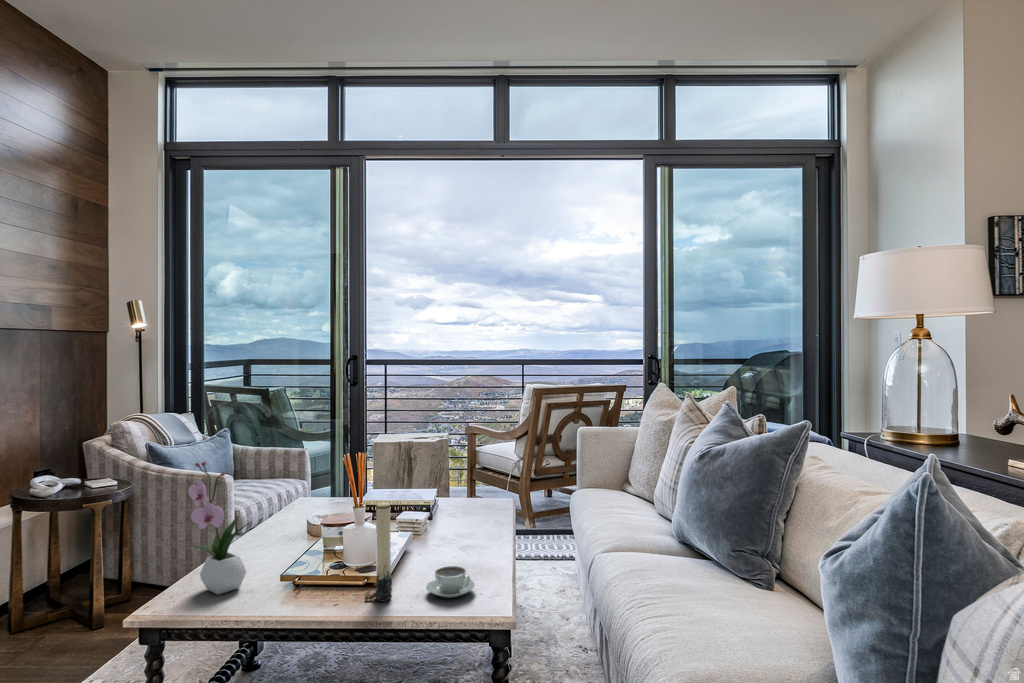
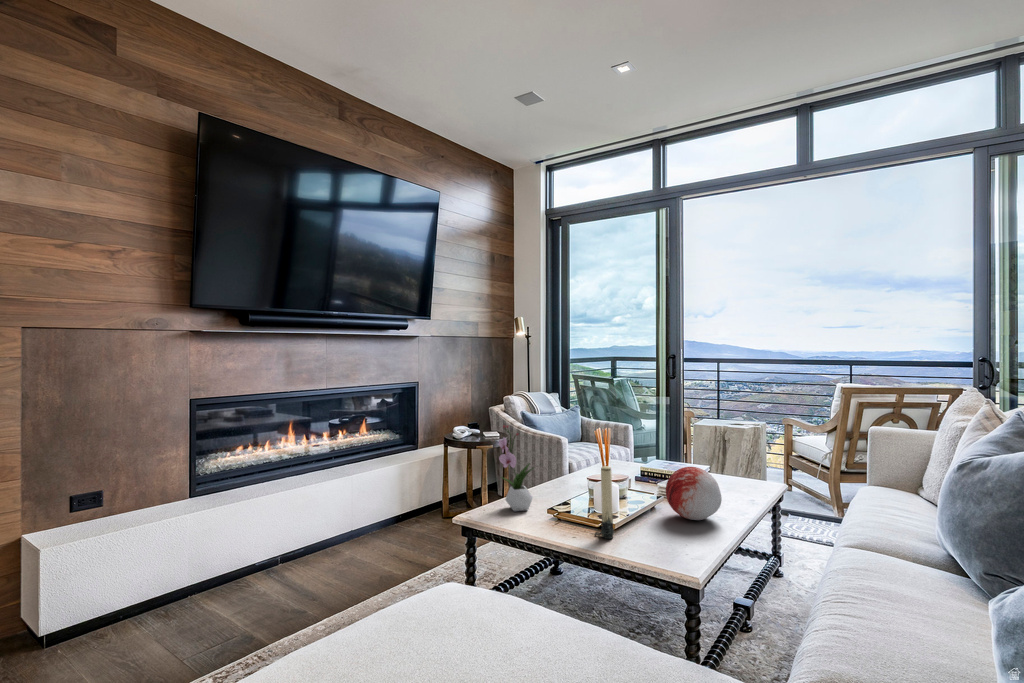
decorative orb: none [429,489,493,554] -> present [666,467,722,520]
coffee cup: present [426,566,475,598] -> none [638,524,678,548]

